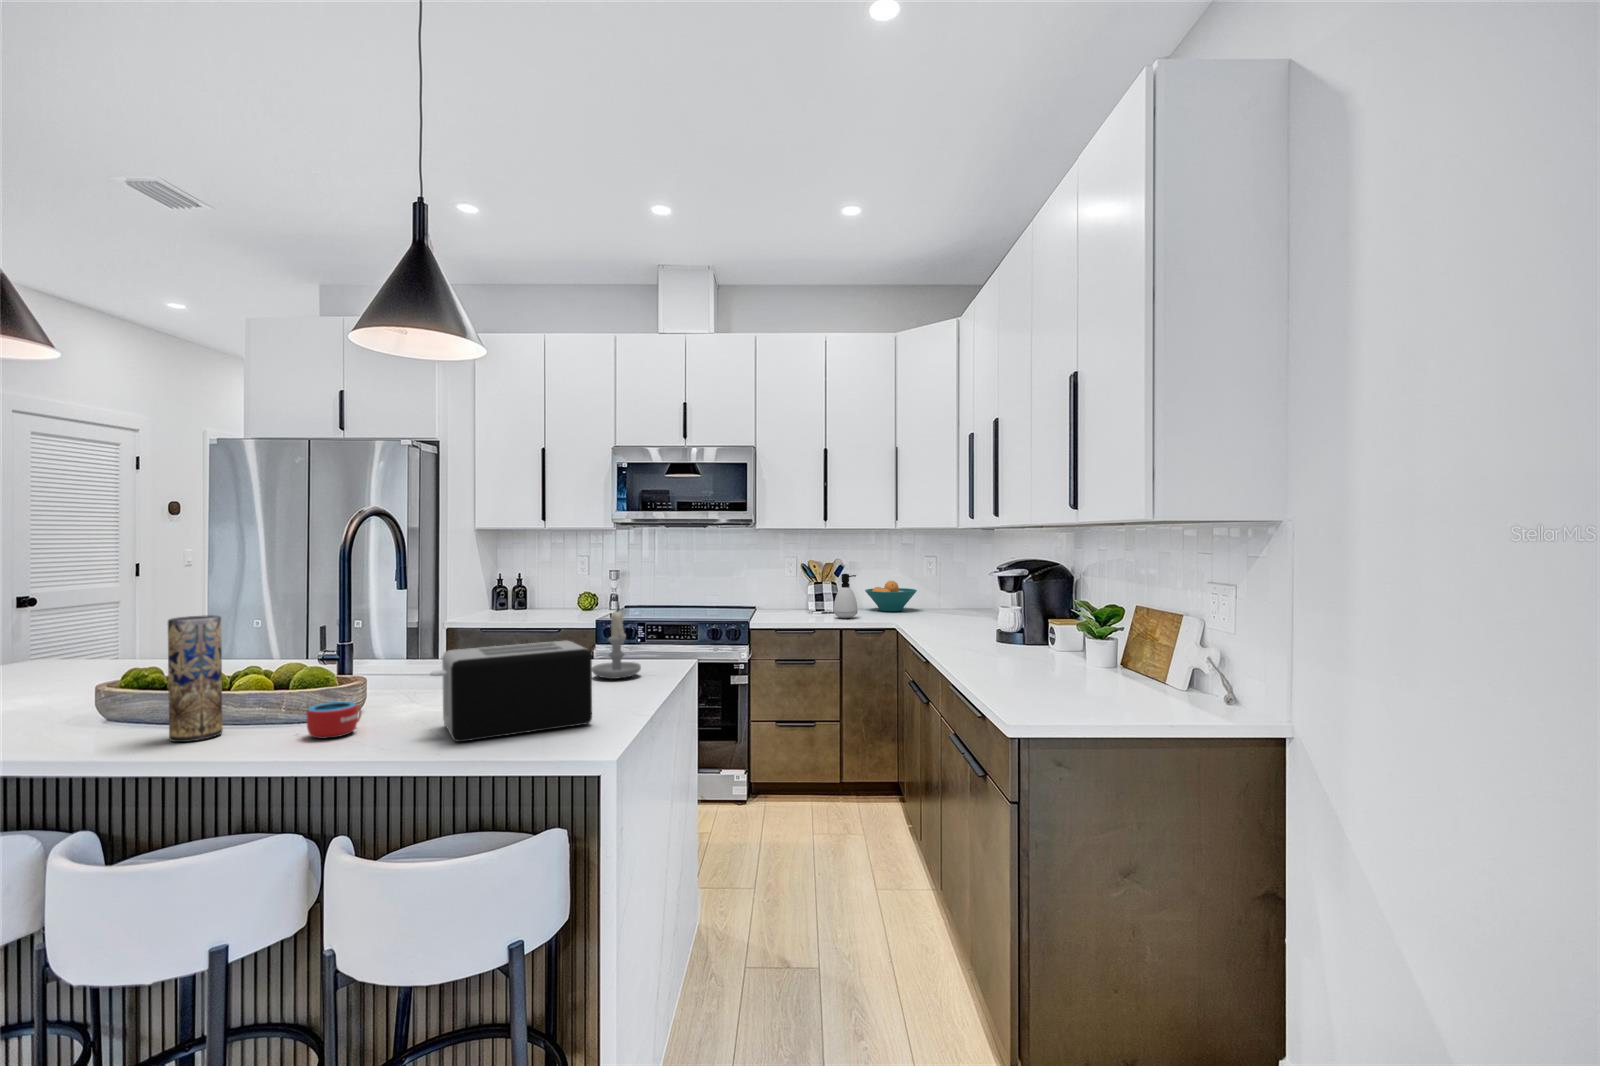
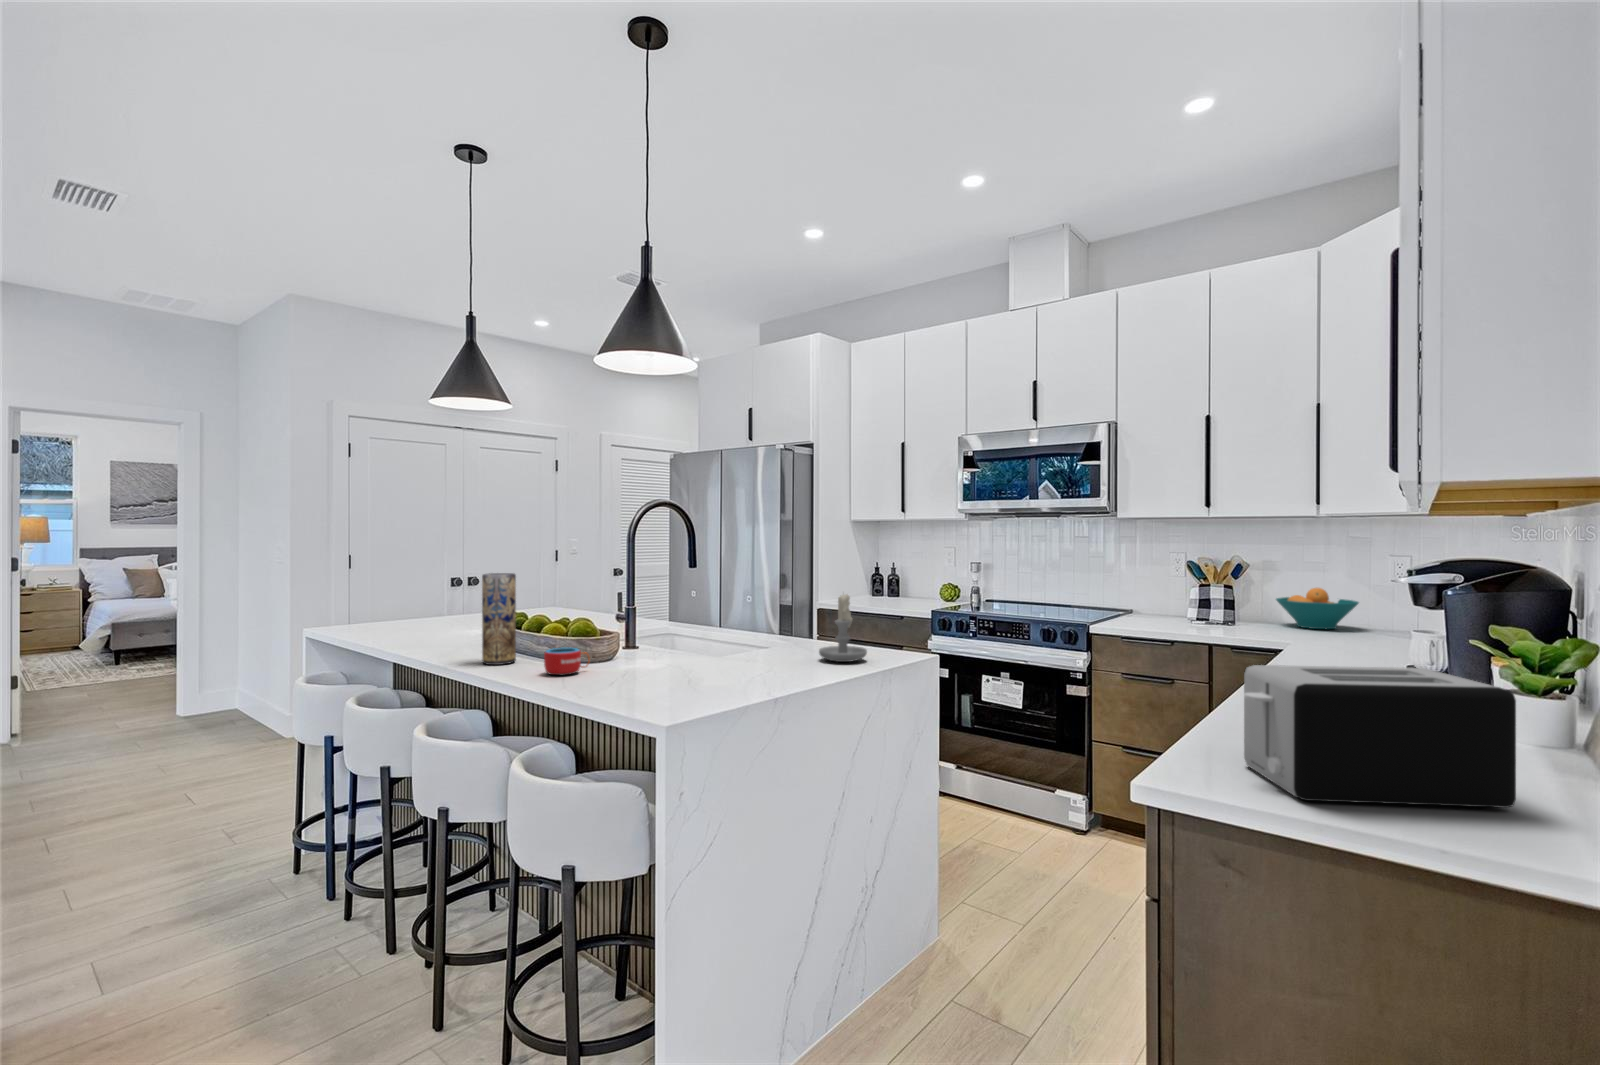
soap dispenser: present [834,574,858,618] -> none [1210,574,1244,631]
toaster: present [430,641,592,742] -> present [1244,665,1516,808]

